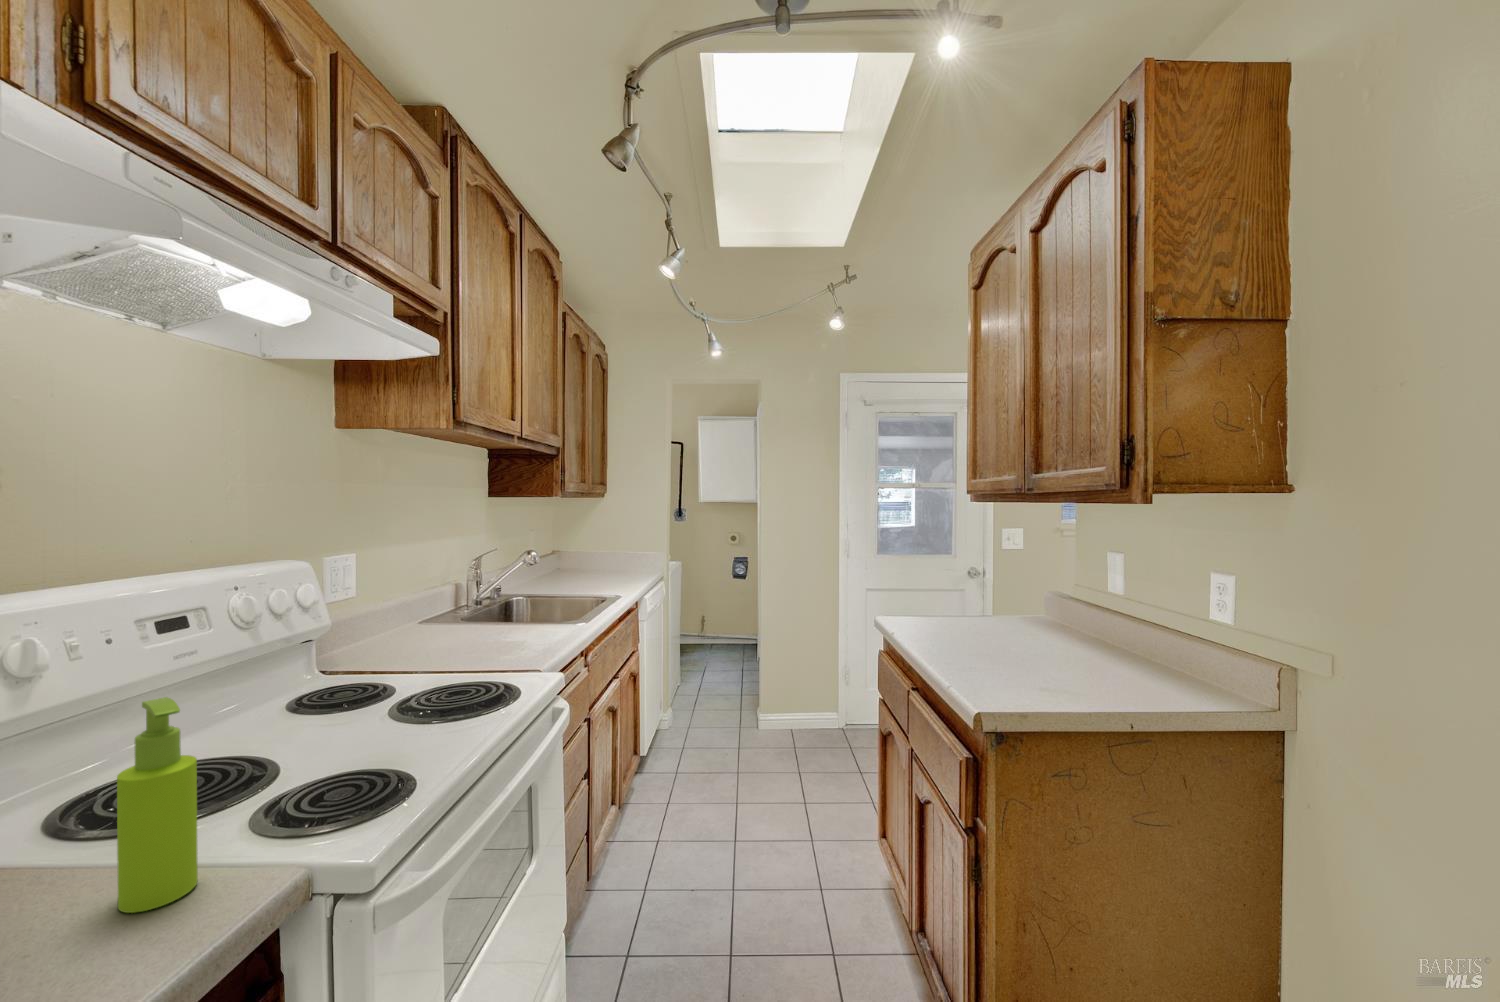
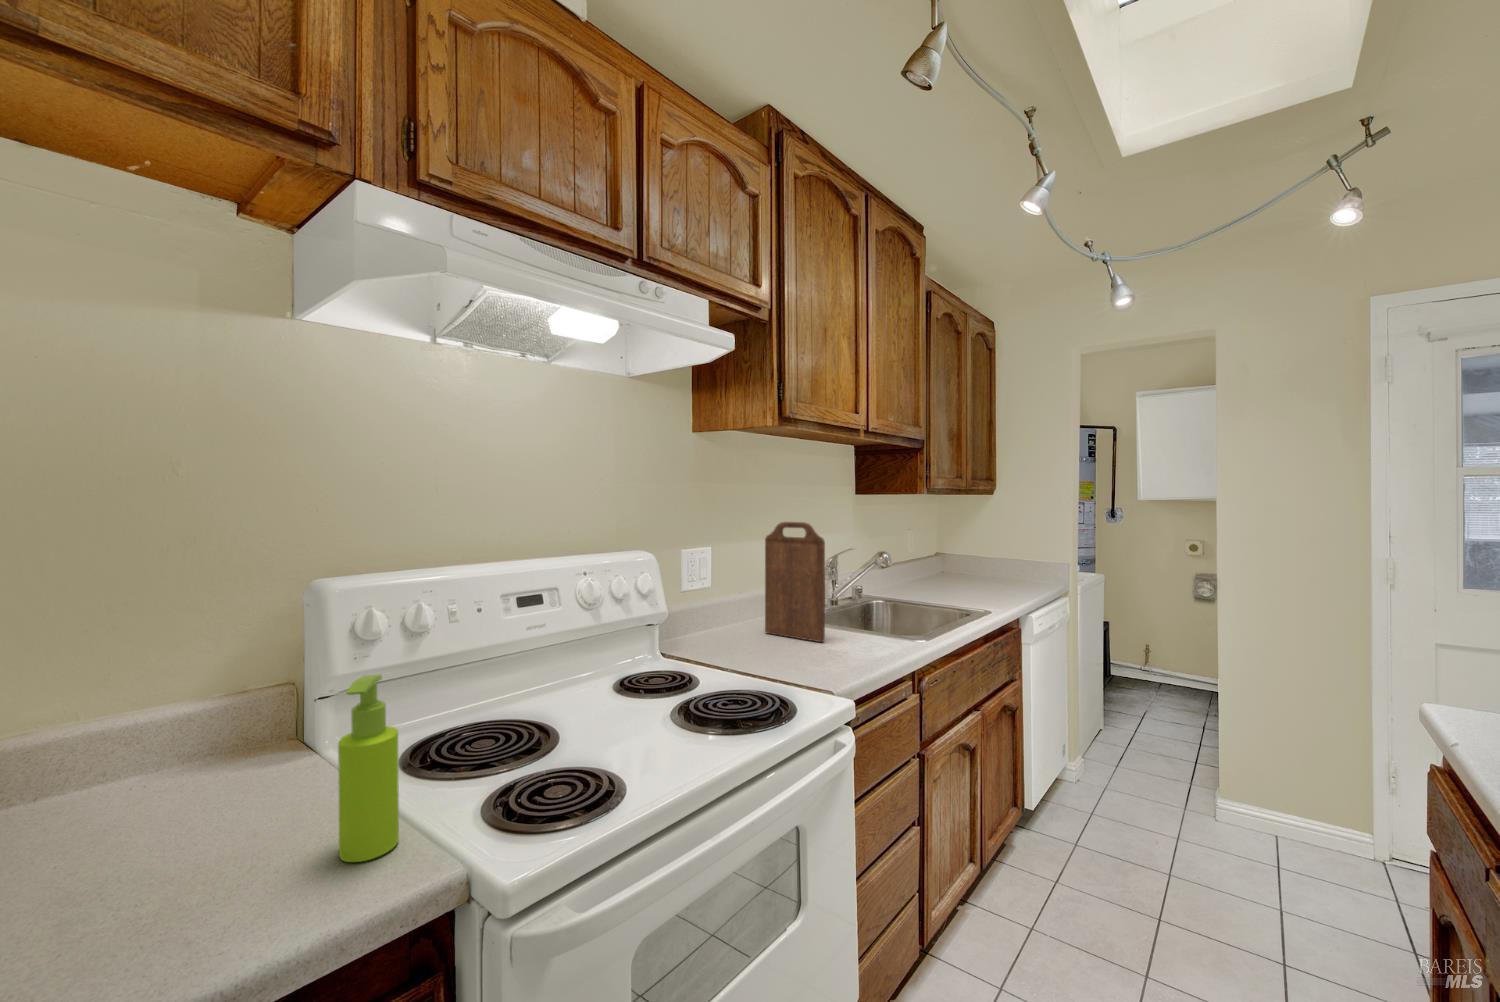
cutting board: none [421,523,493,640] -> present [765,522,825,642]

